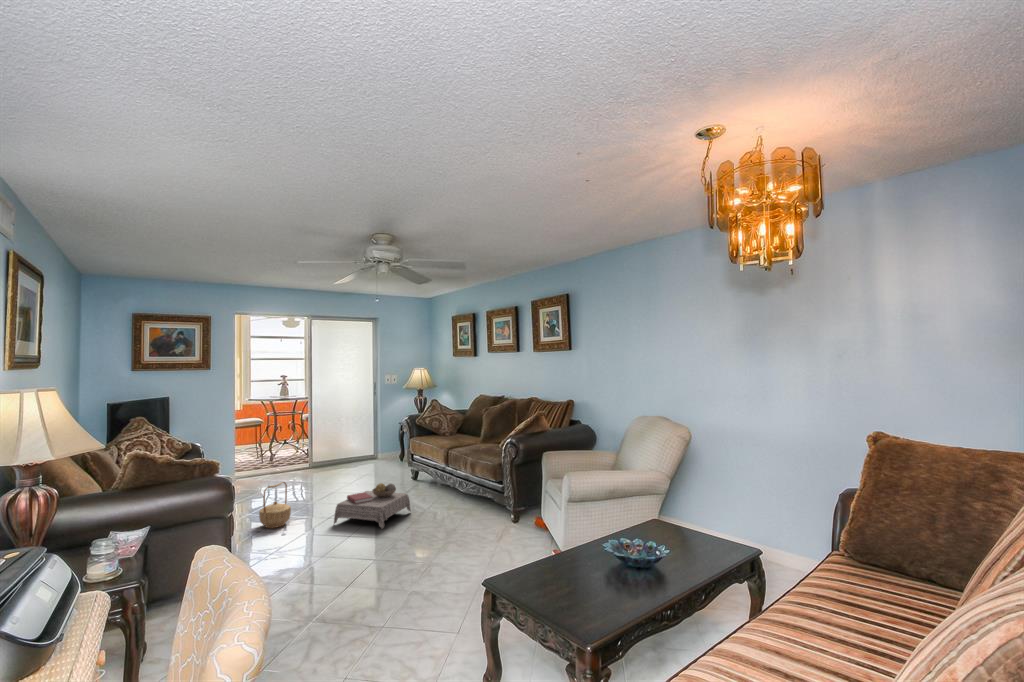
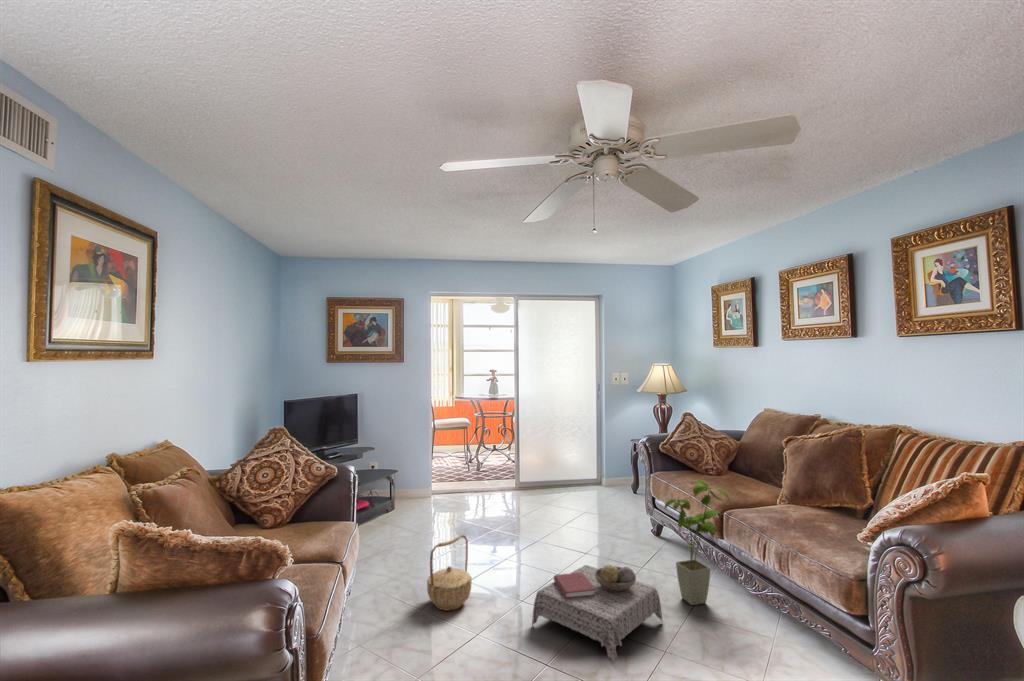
house plant: none [414,433,450,504] -> present [665,480,730,605]

